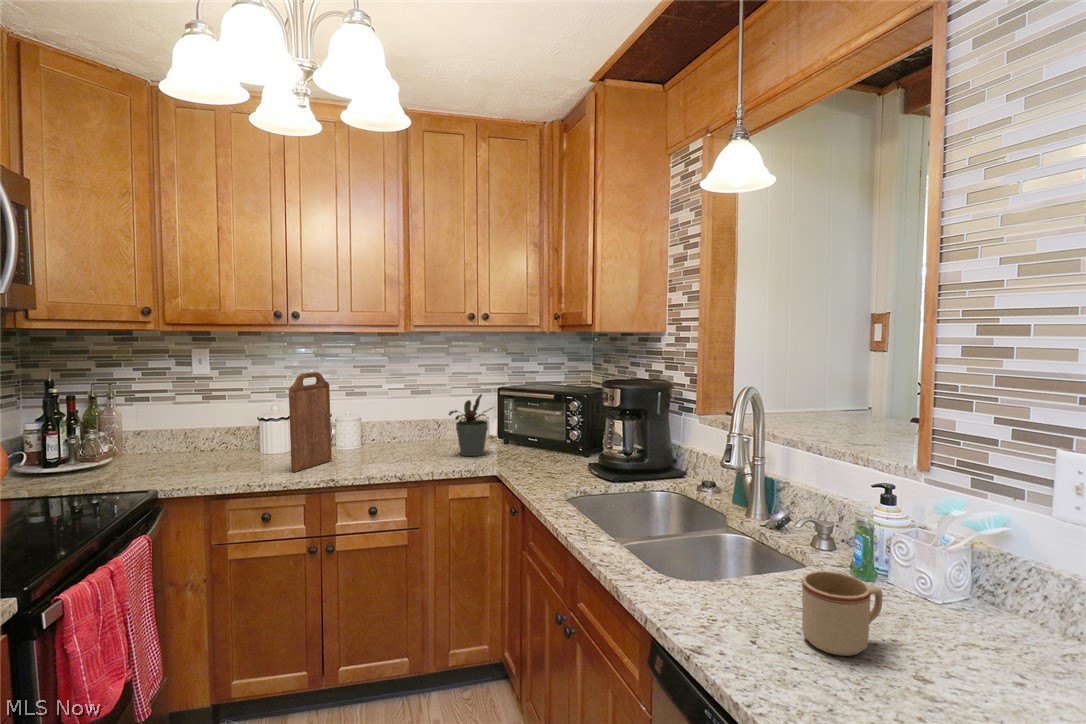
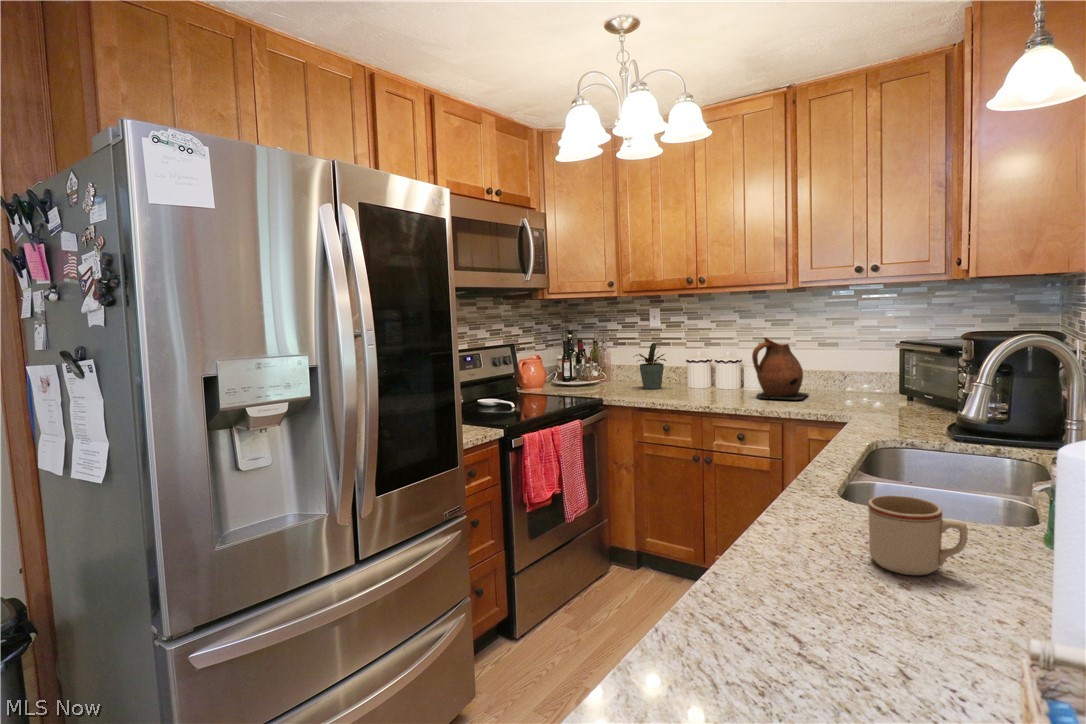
cutting board: present [289,372,332,472] -> none [686,323,726,399]
ceramic pitcher: none [365,387,425,459] -> present [752,337,809,400]
potted plant: present [449,394,492,456] -> present [636,343,666,389]

